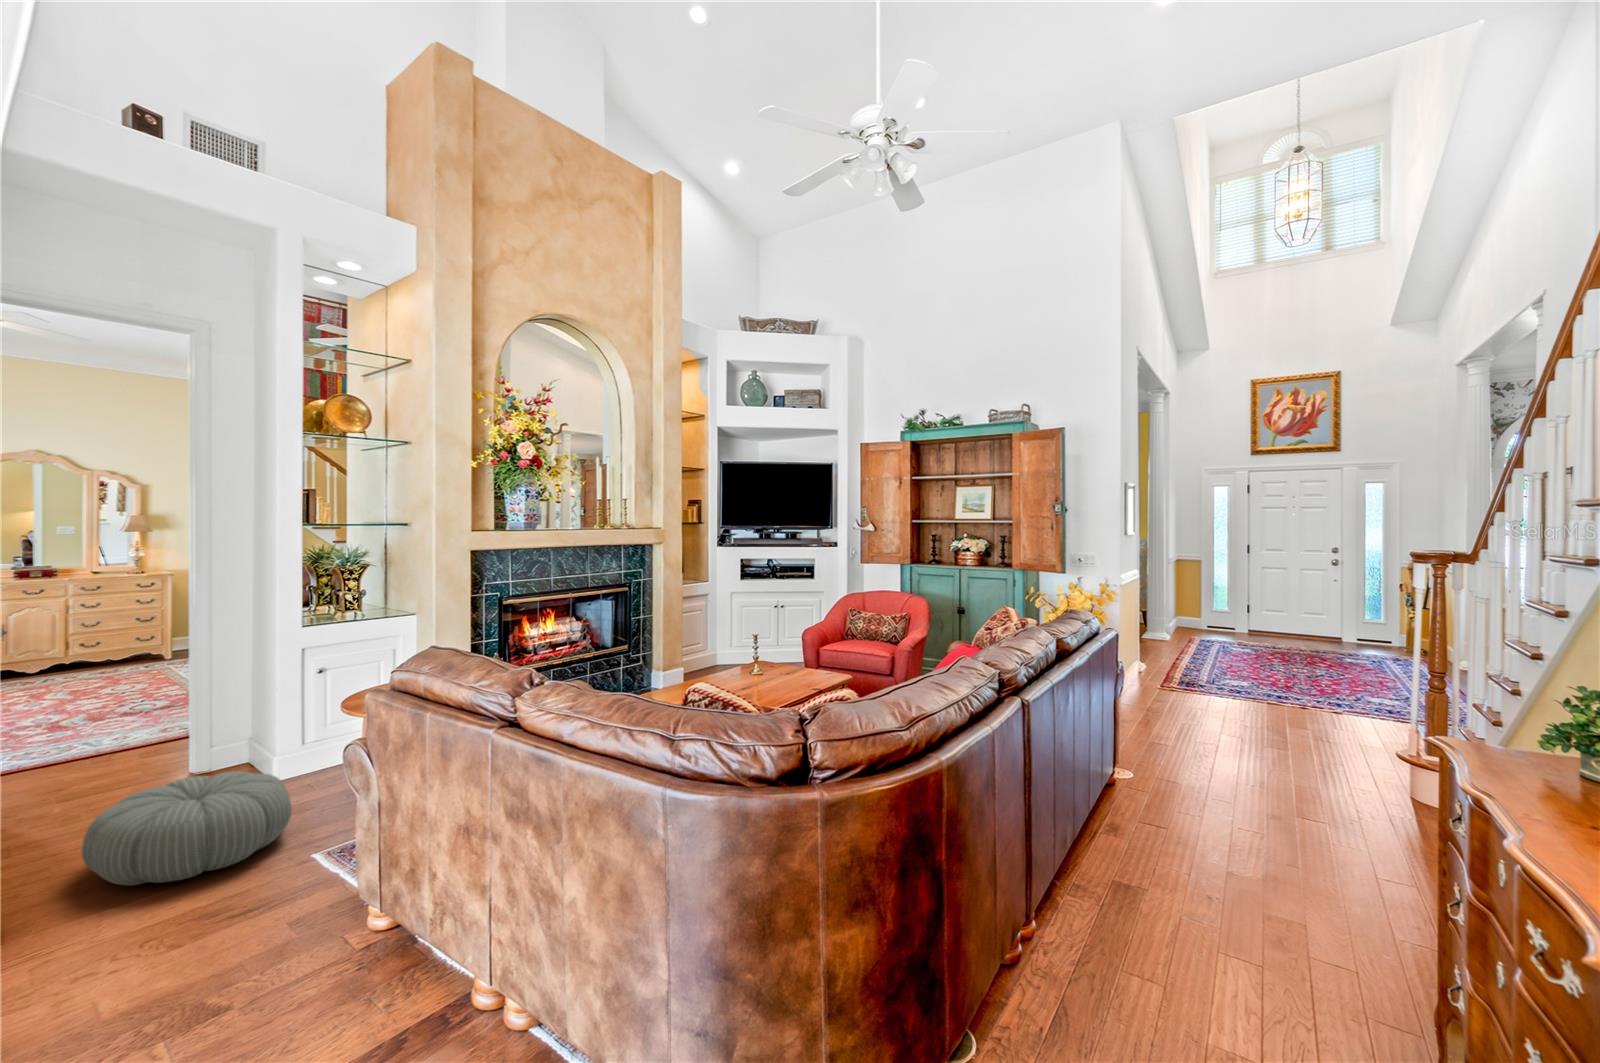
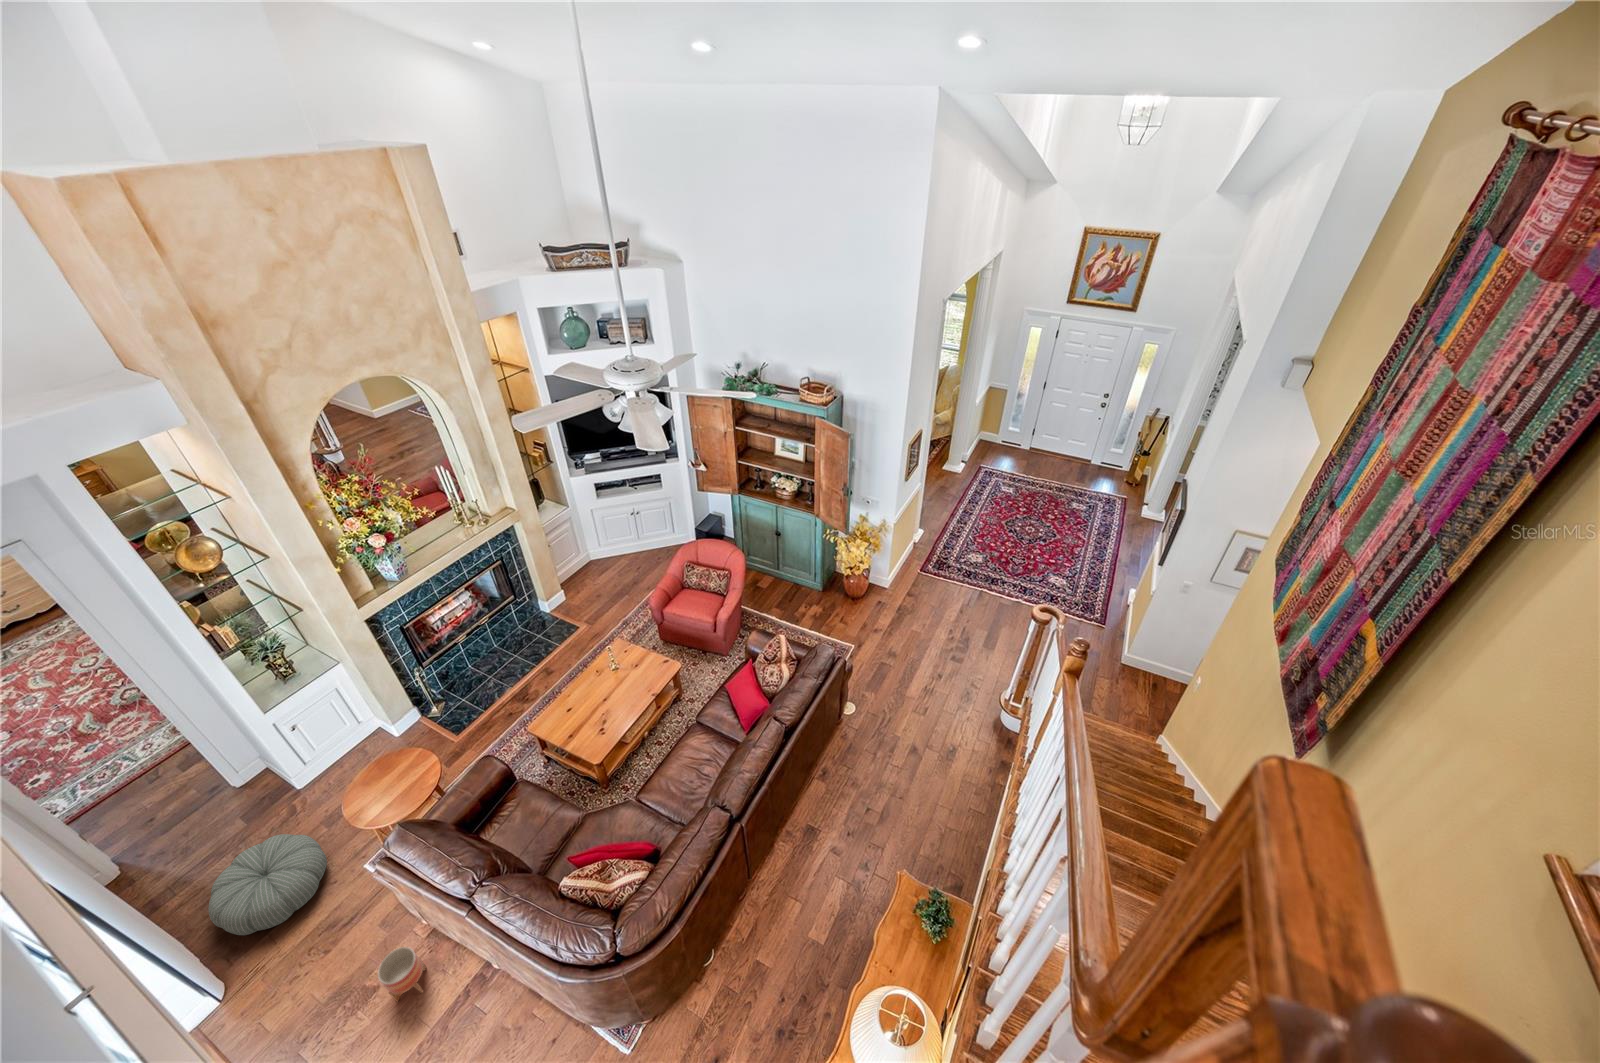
planter: none [301,871,381,1000] -> present [378,947,426,1002]

